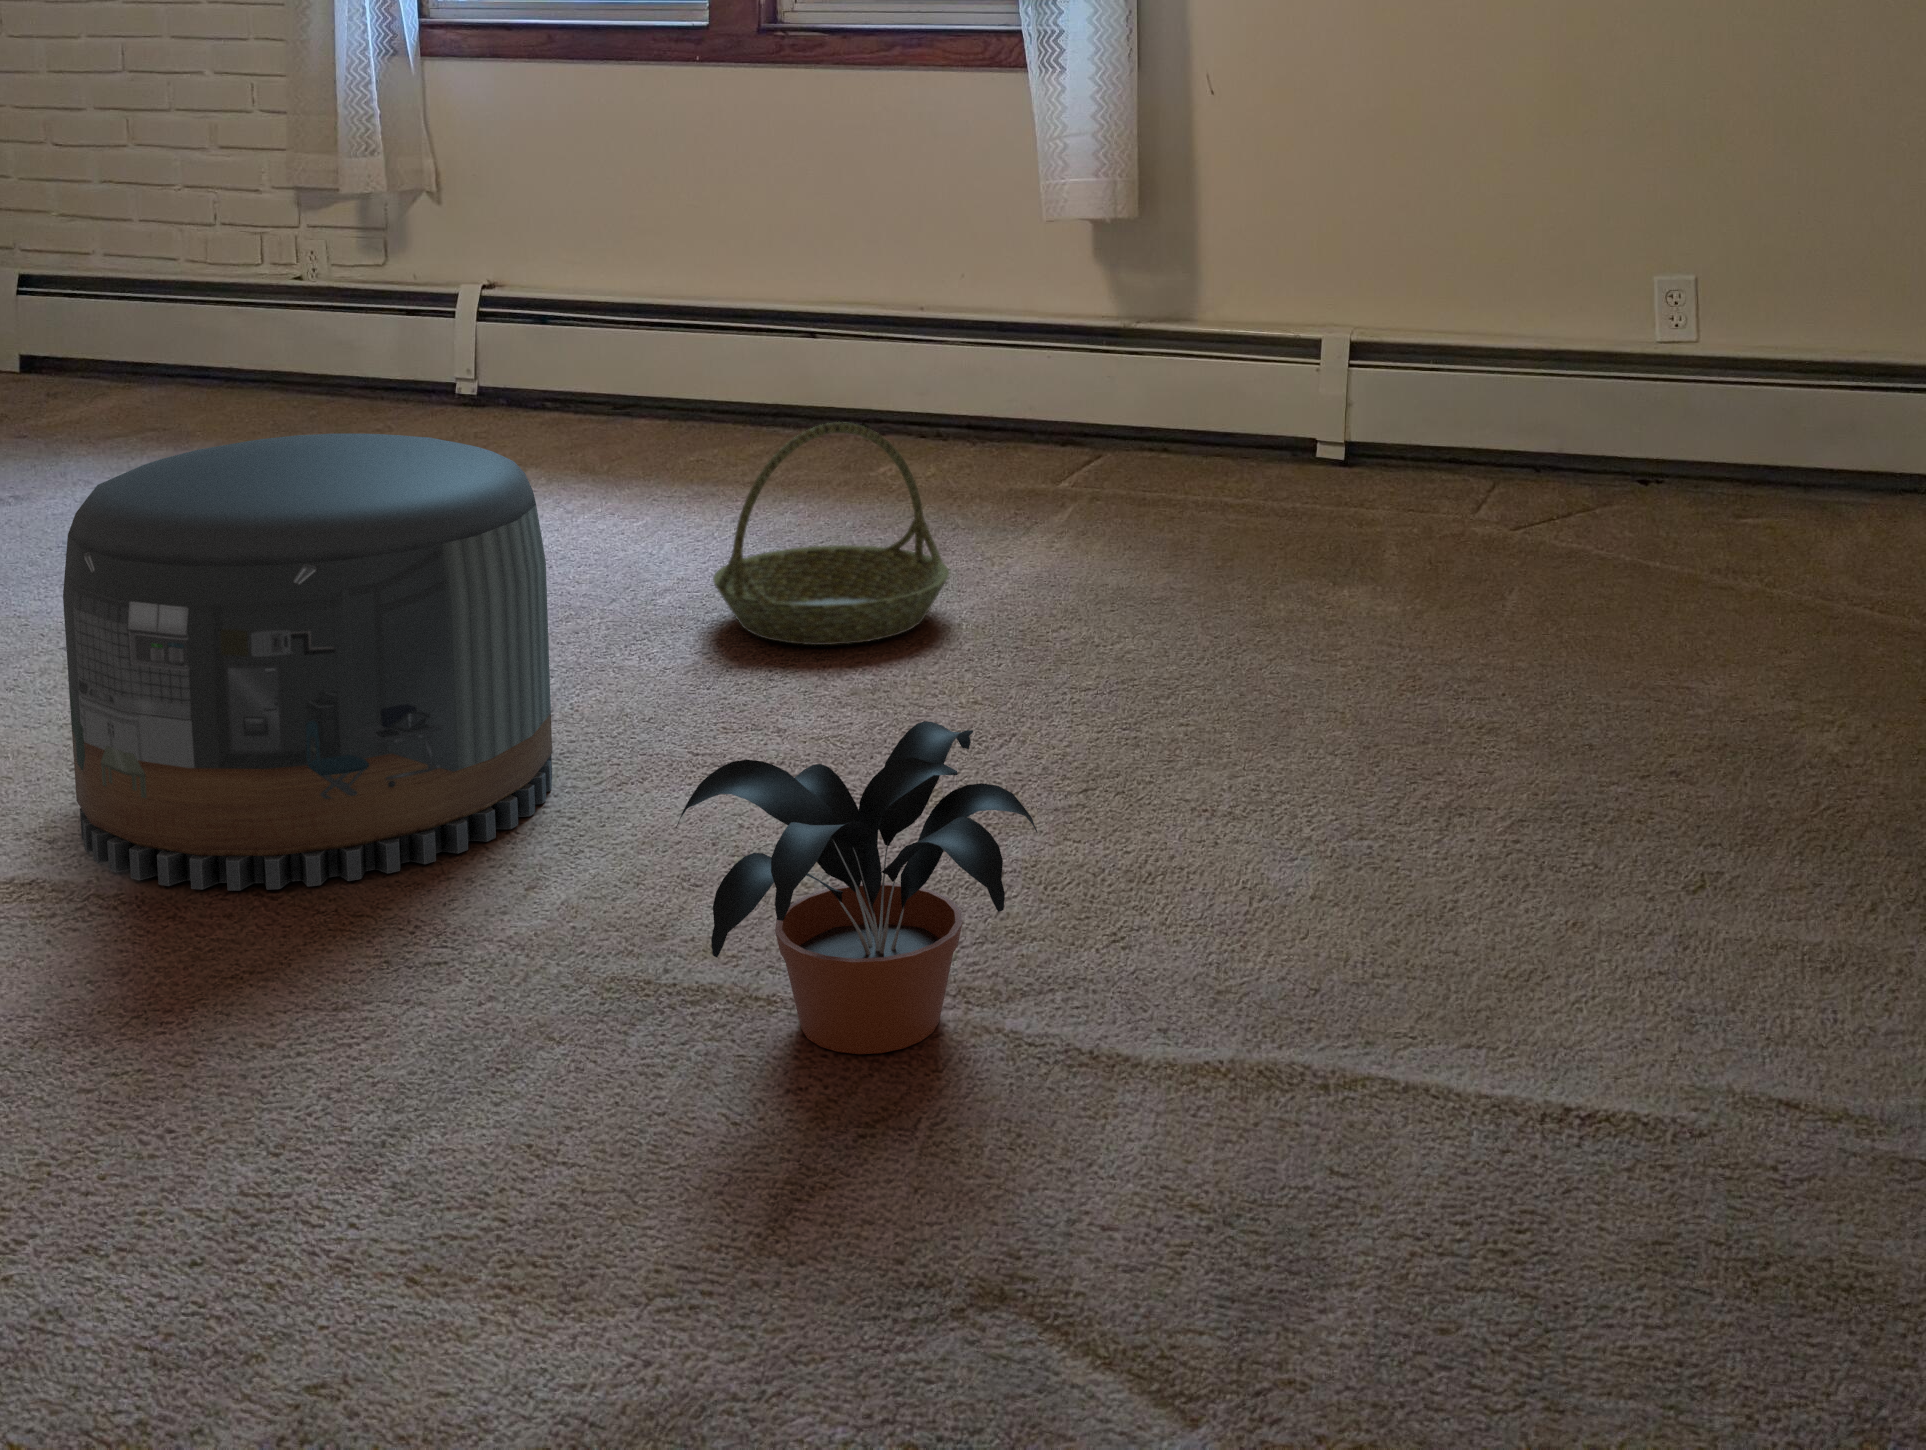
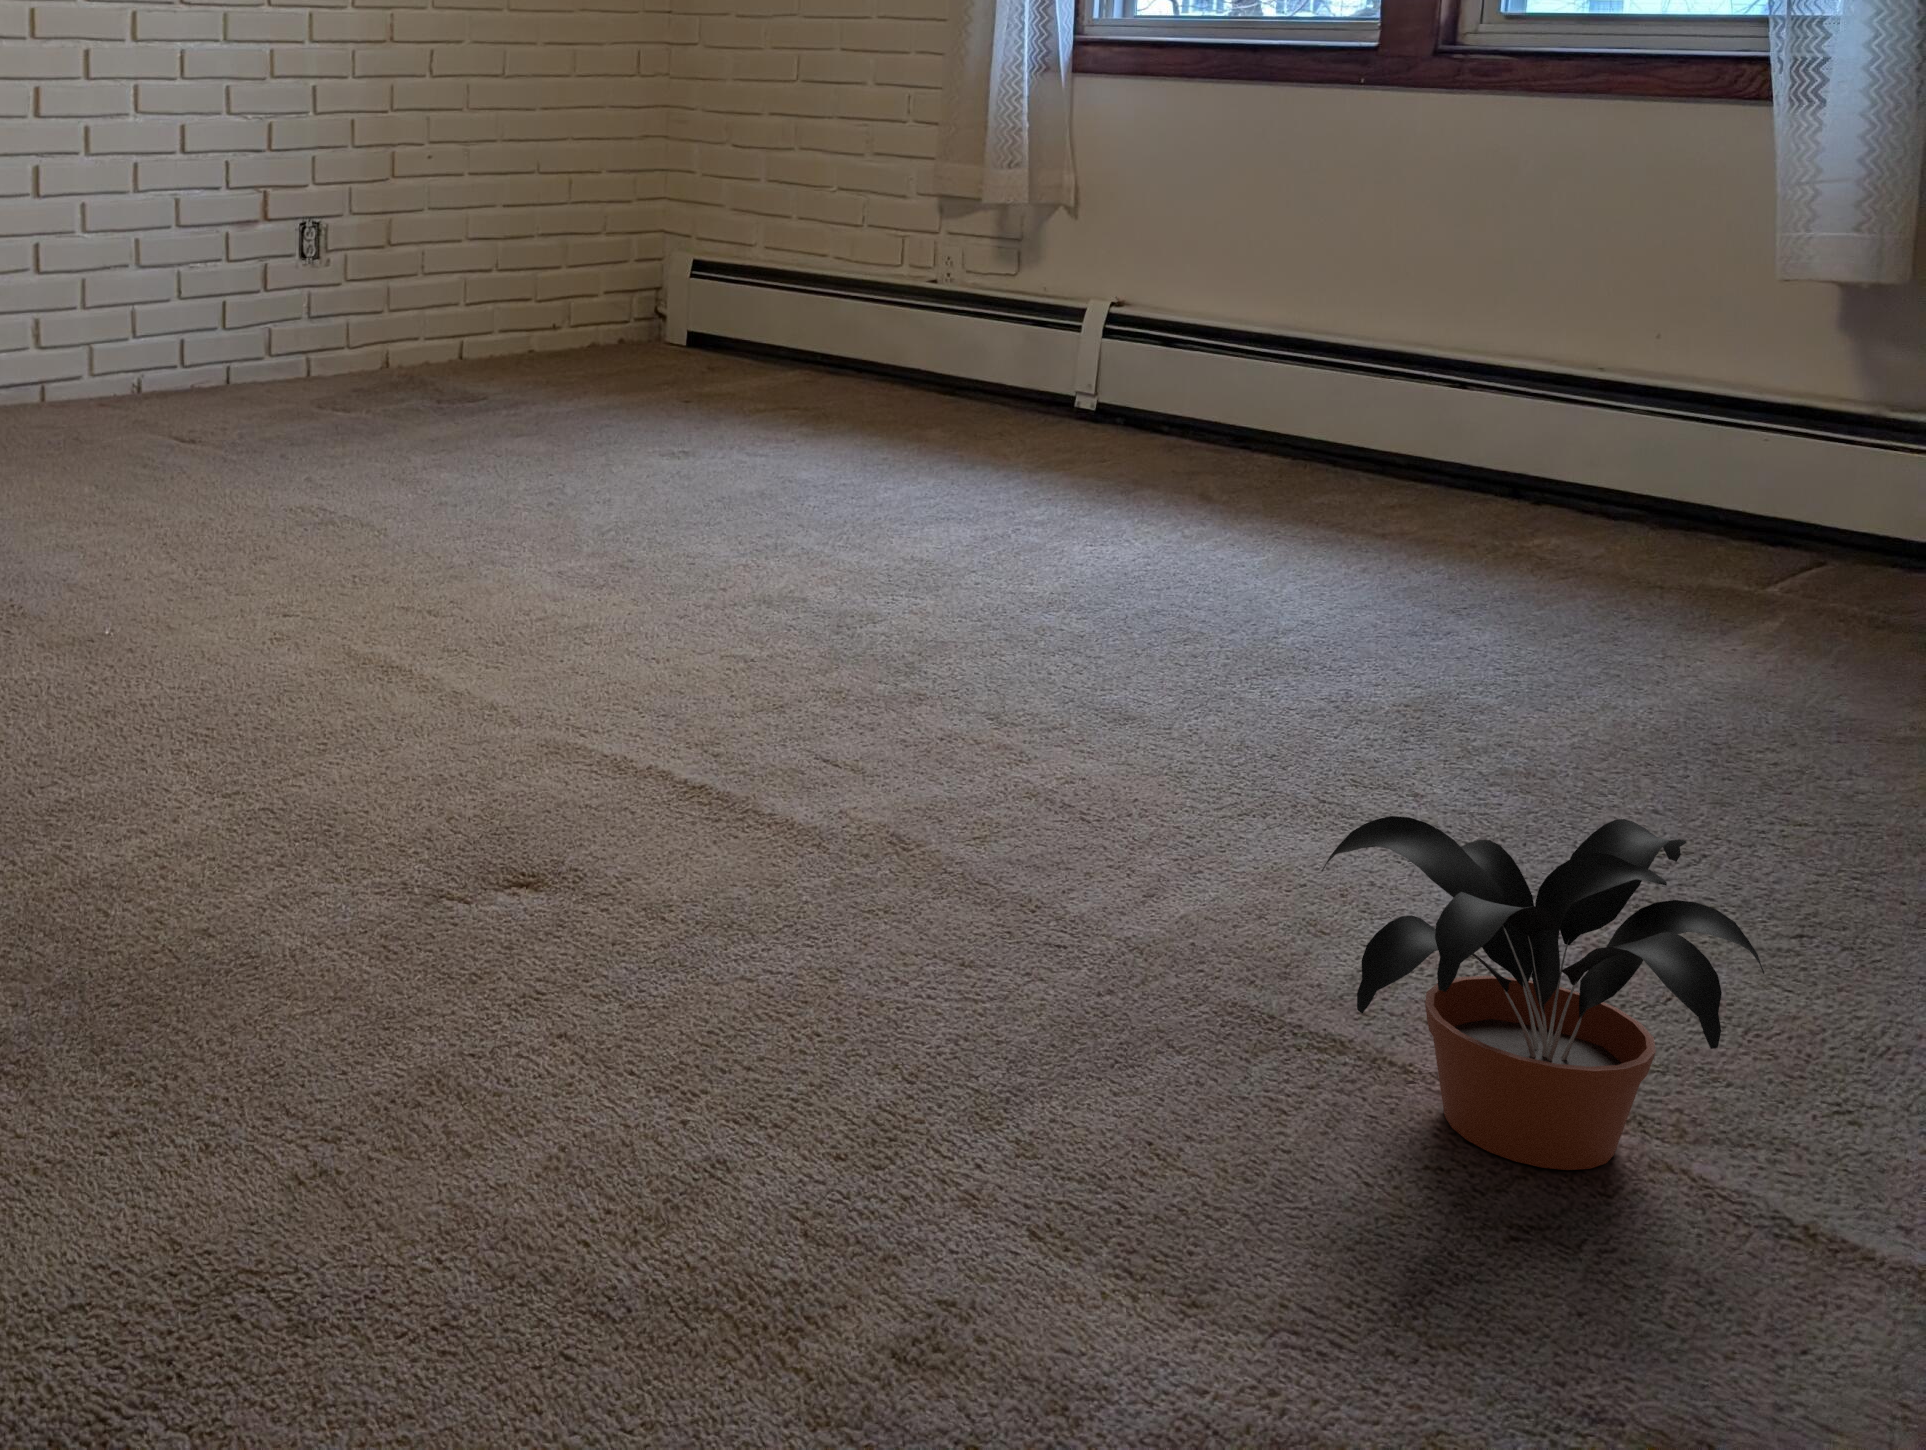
basket: present [713,422,949,645] -> none [1349,481,1639,727]
pouf: present [63,434,552,891] -> none [739,428,1186,855]

